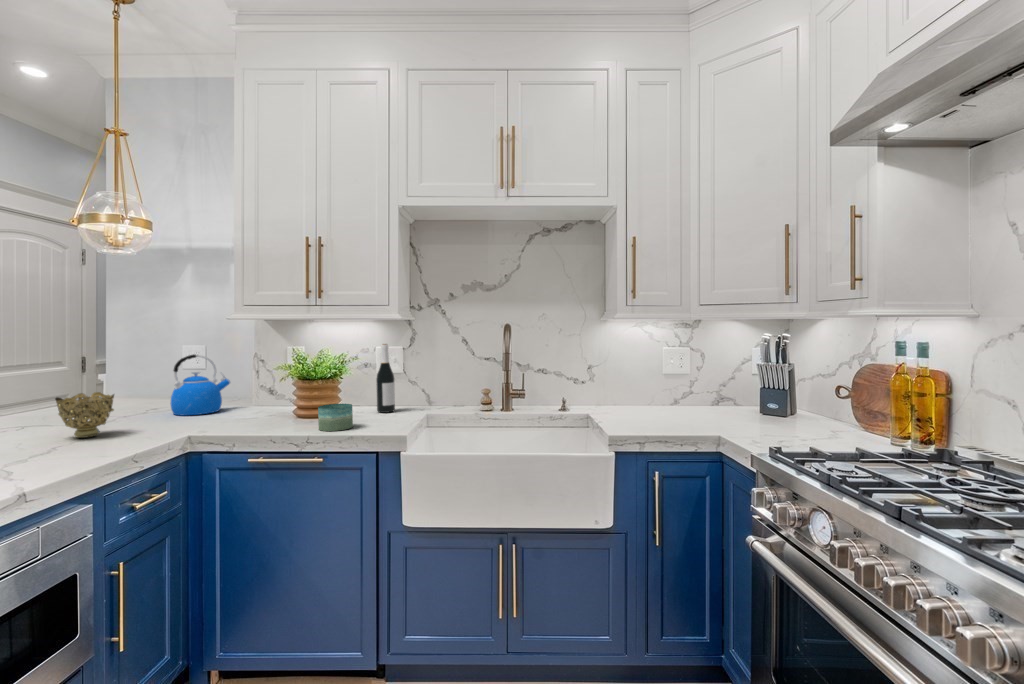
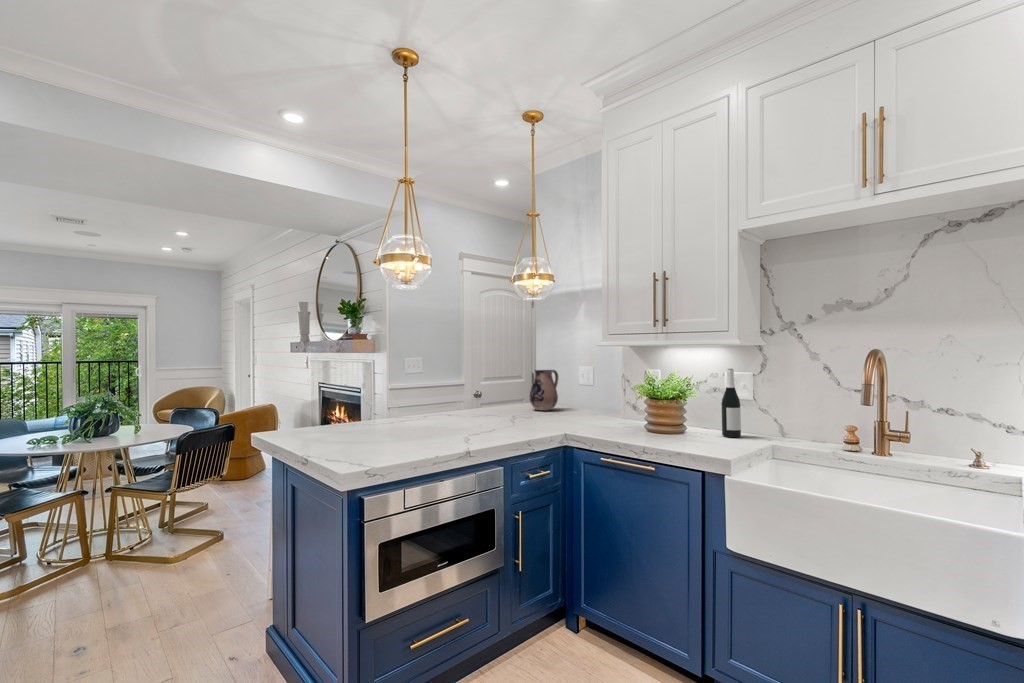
ceramic pitcher: none [104,352,153,409] -> present [530,370,558,411]
kettle: present [170,354,230,416] -> none [564,373,604,420]
decorative bowl: present [55,392,114,438] -> none [495,396,525,426]
candle: present [318,404,353,431] -> none [656,422,687,447]

